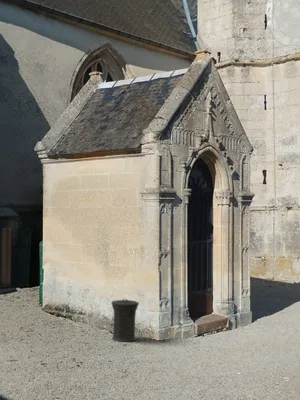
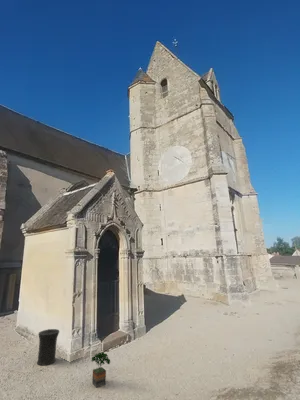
potted tree: none [200,325,226,362] -> present [92,352,110,388]

